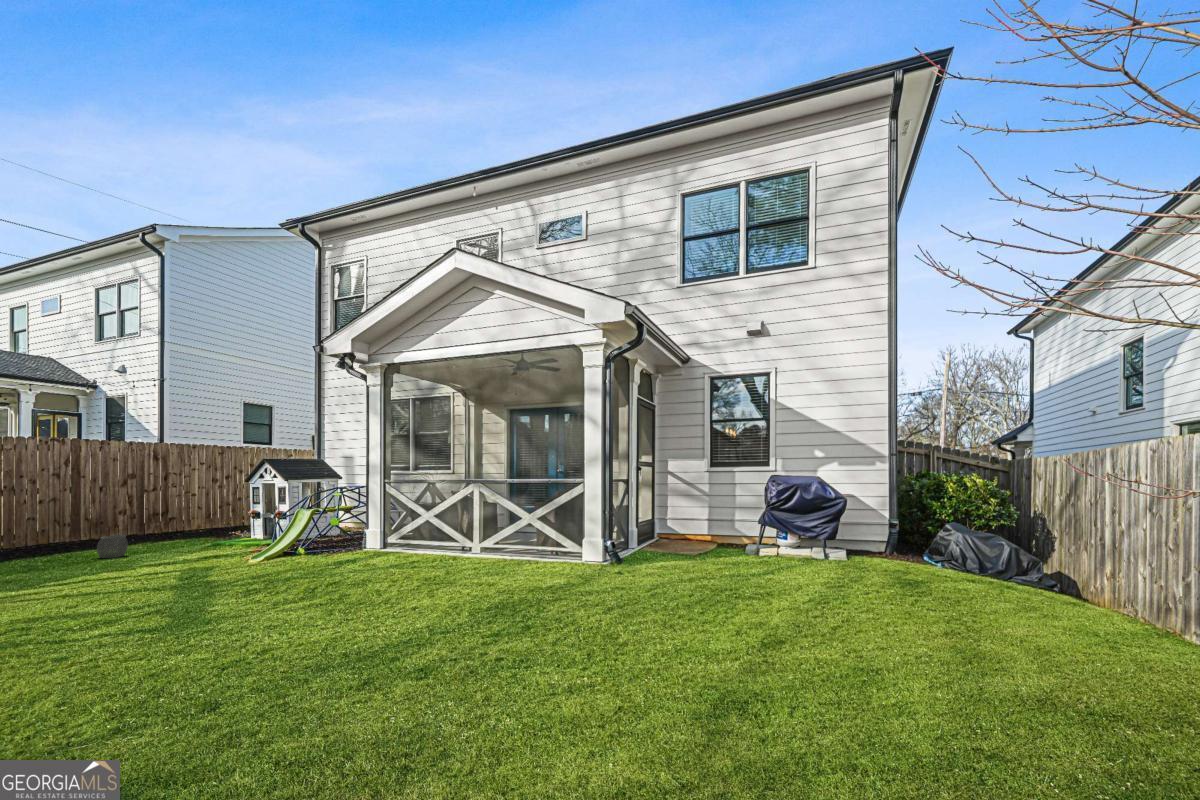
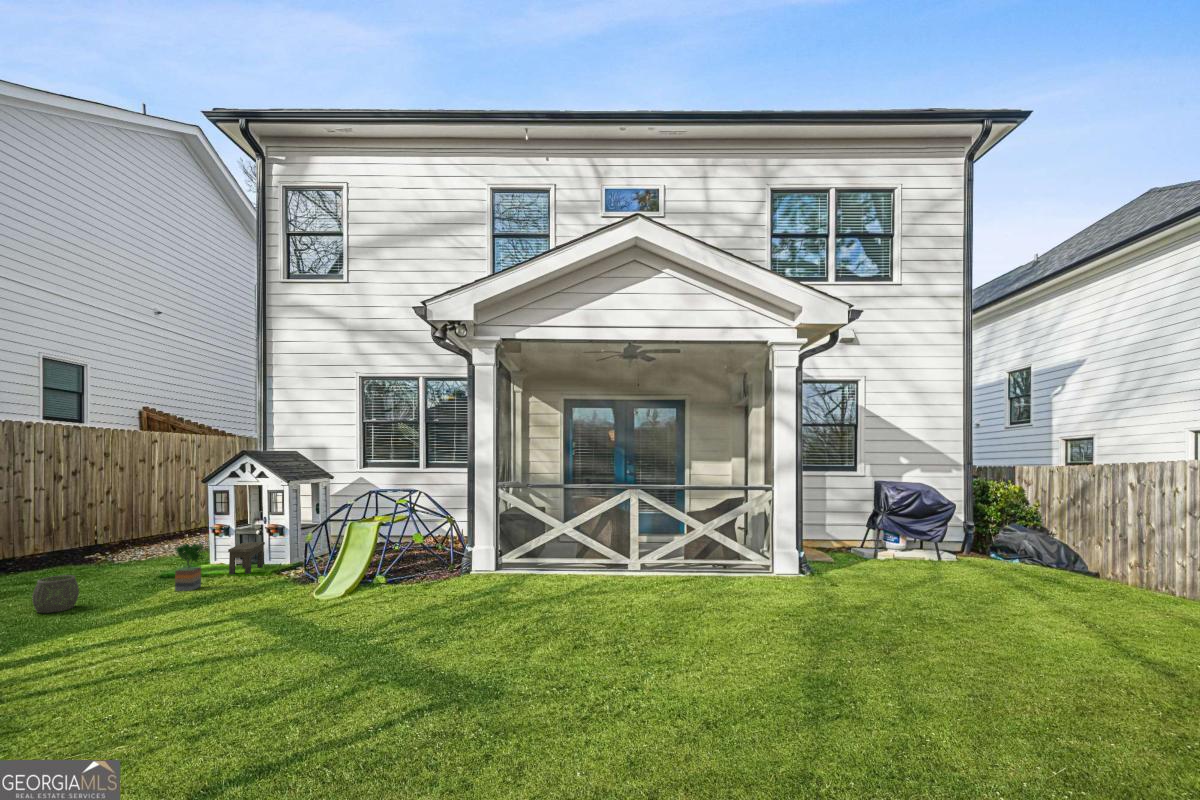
potted tree: none [192,518,219,552] -> present [175,544,207,591]
side table: none [251,523,286,545] -> present [228,542,265,575]

